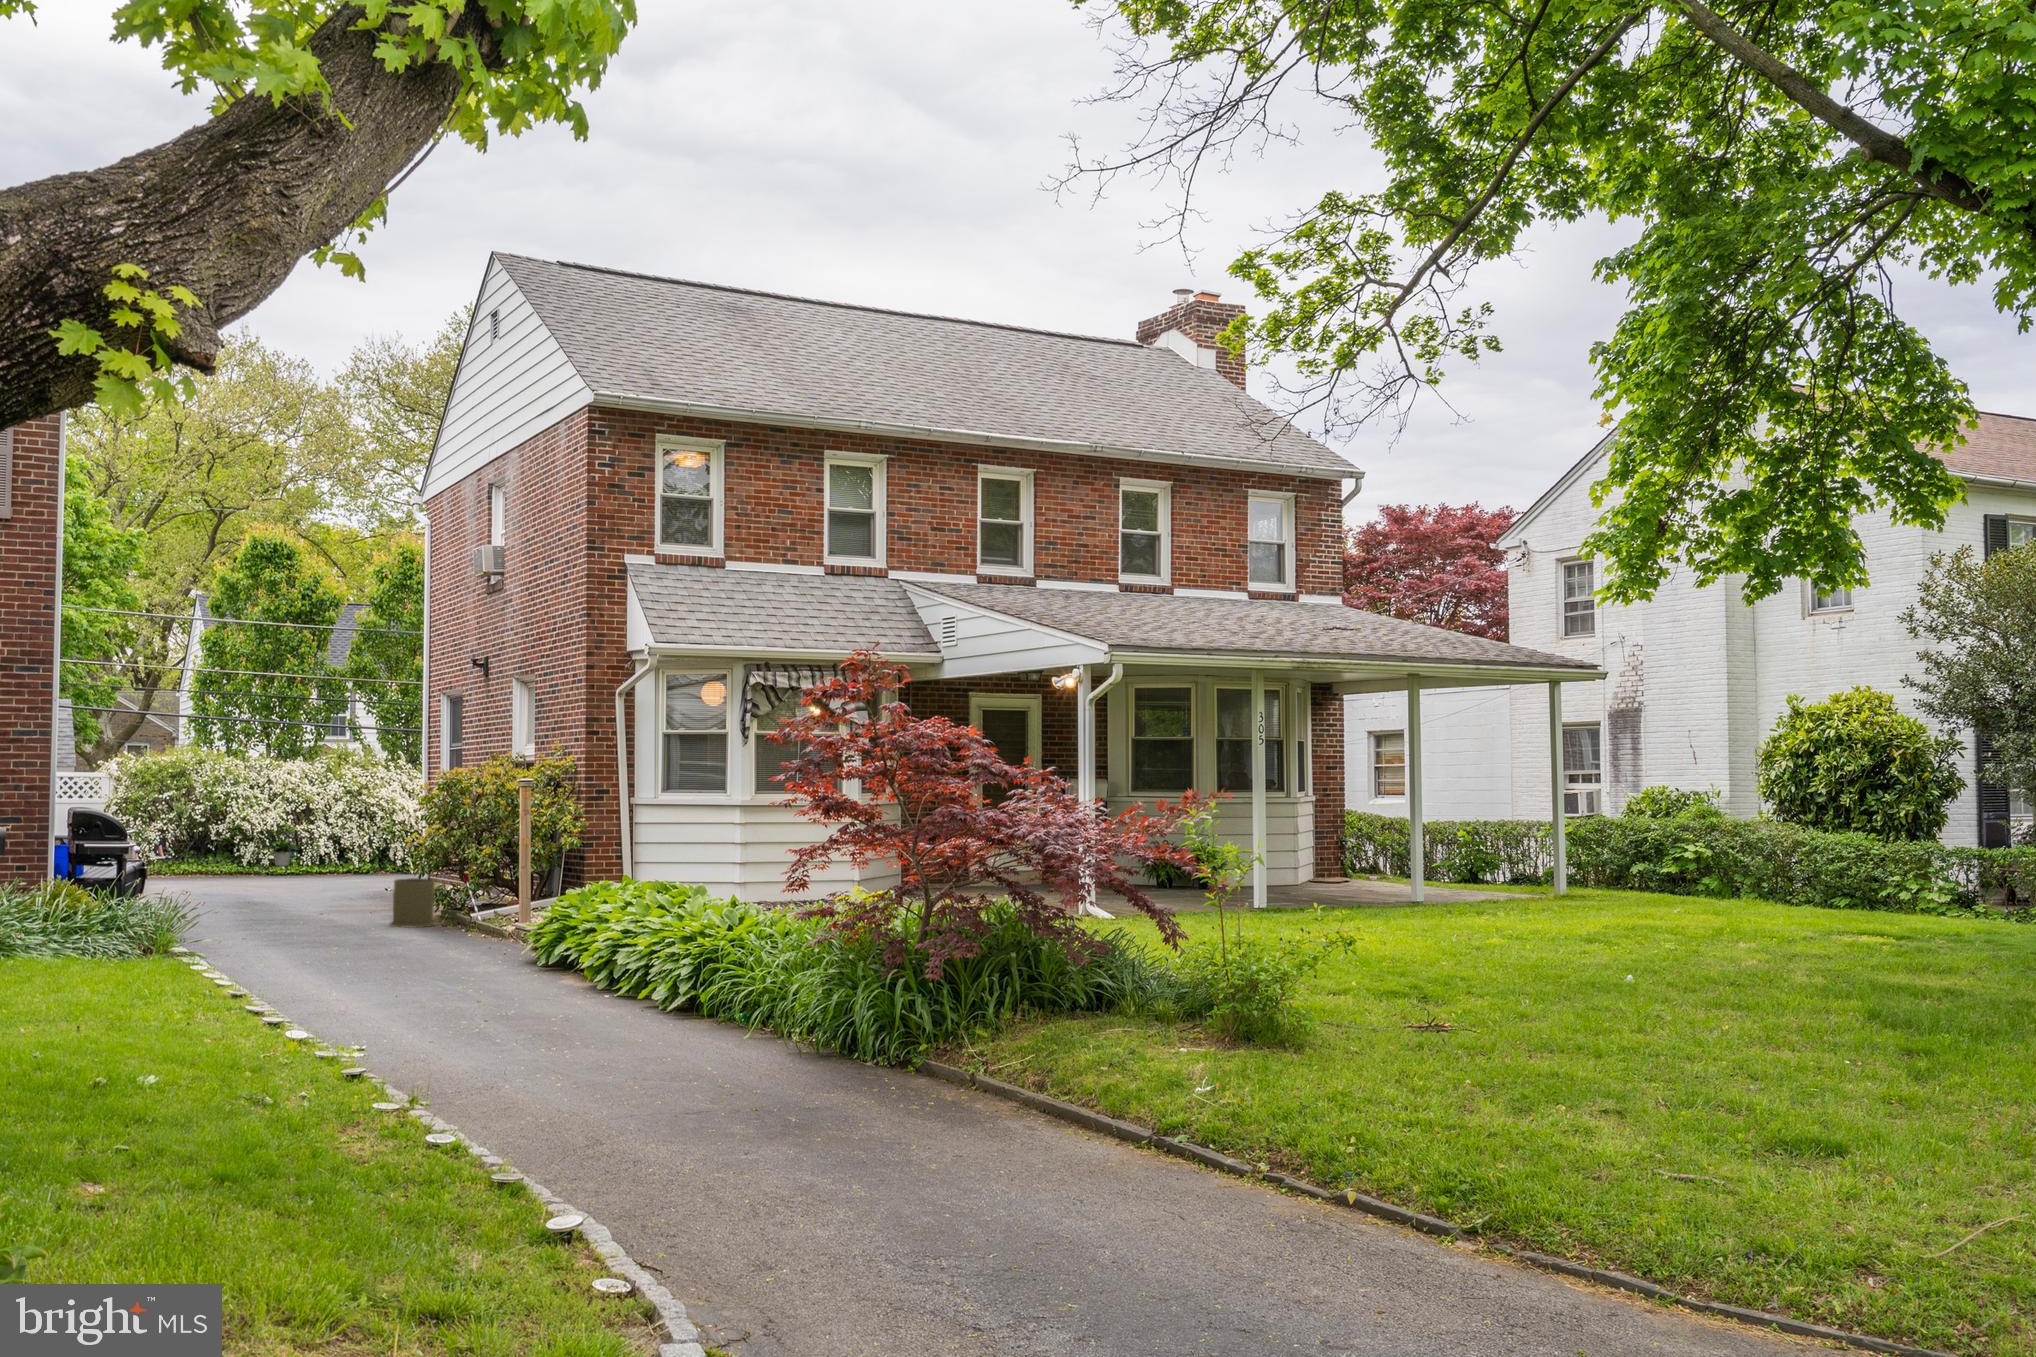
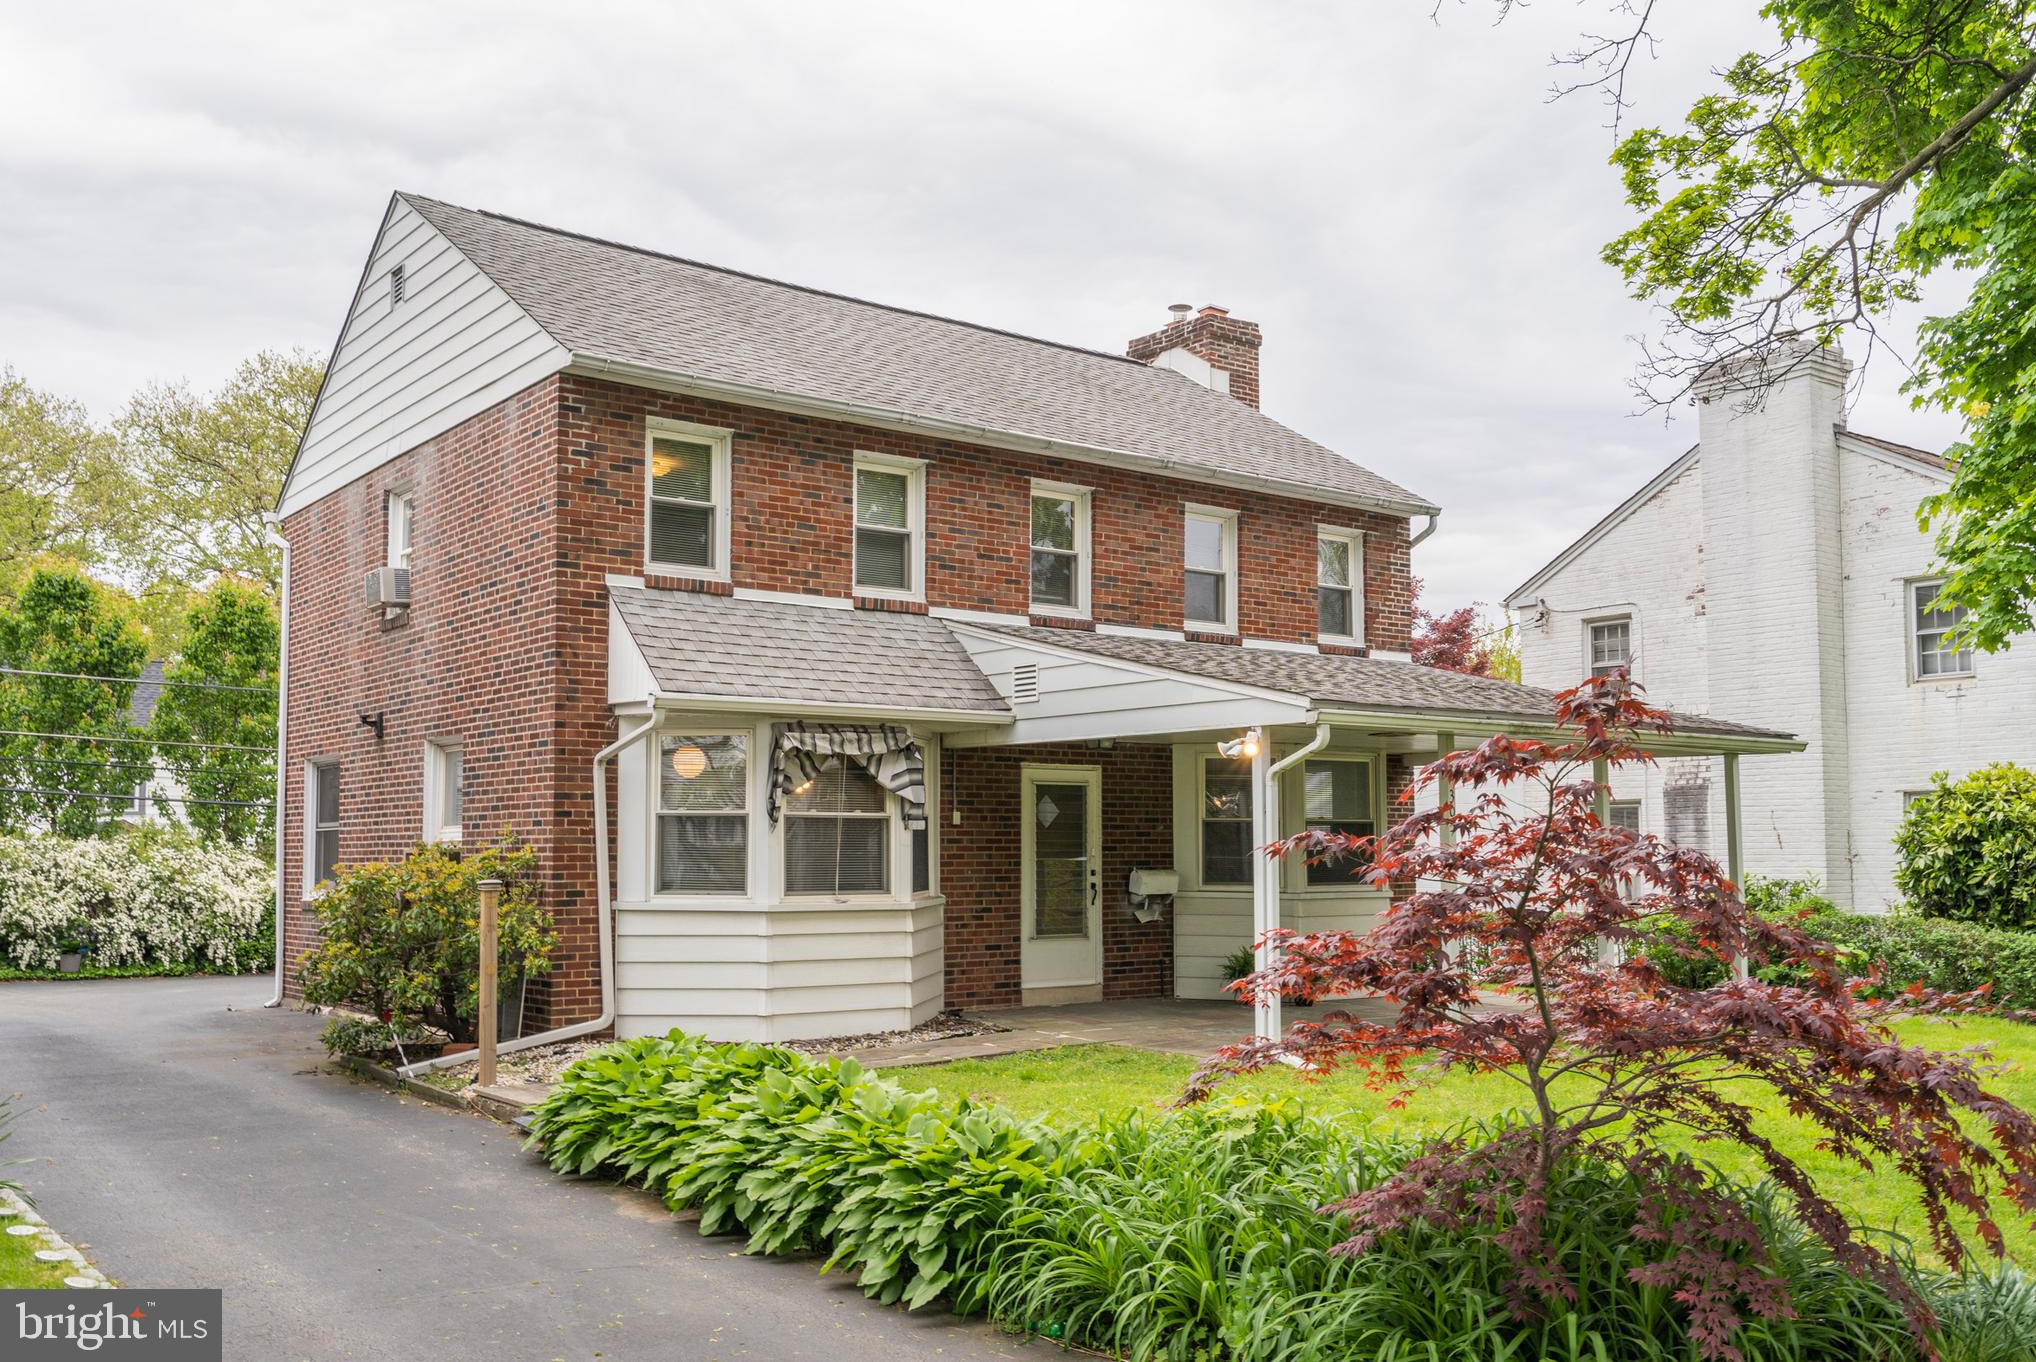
trash can: present [390,878,435,928] -> none [270,1013,336,1085]

